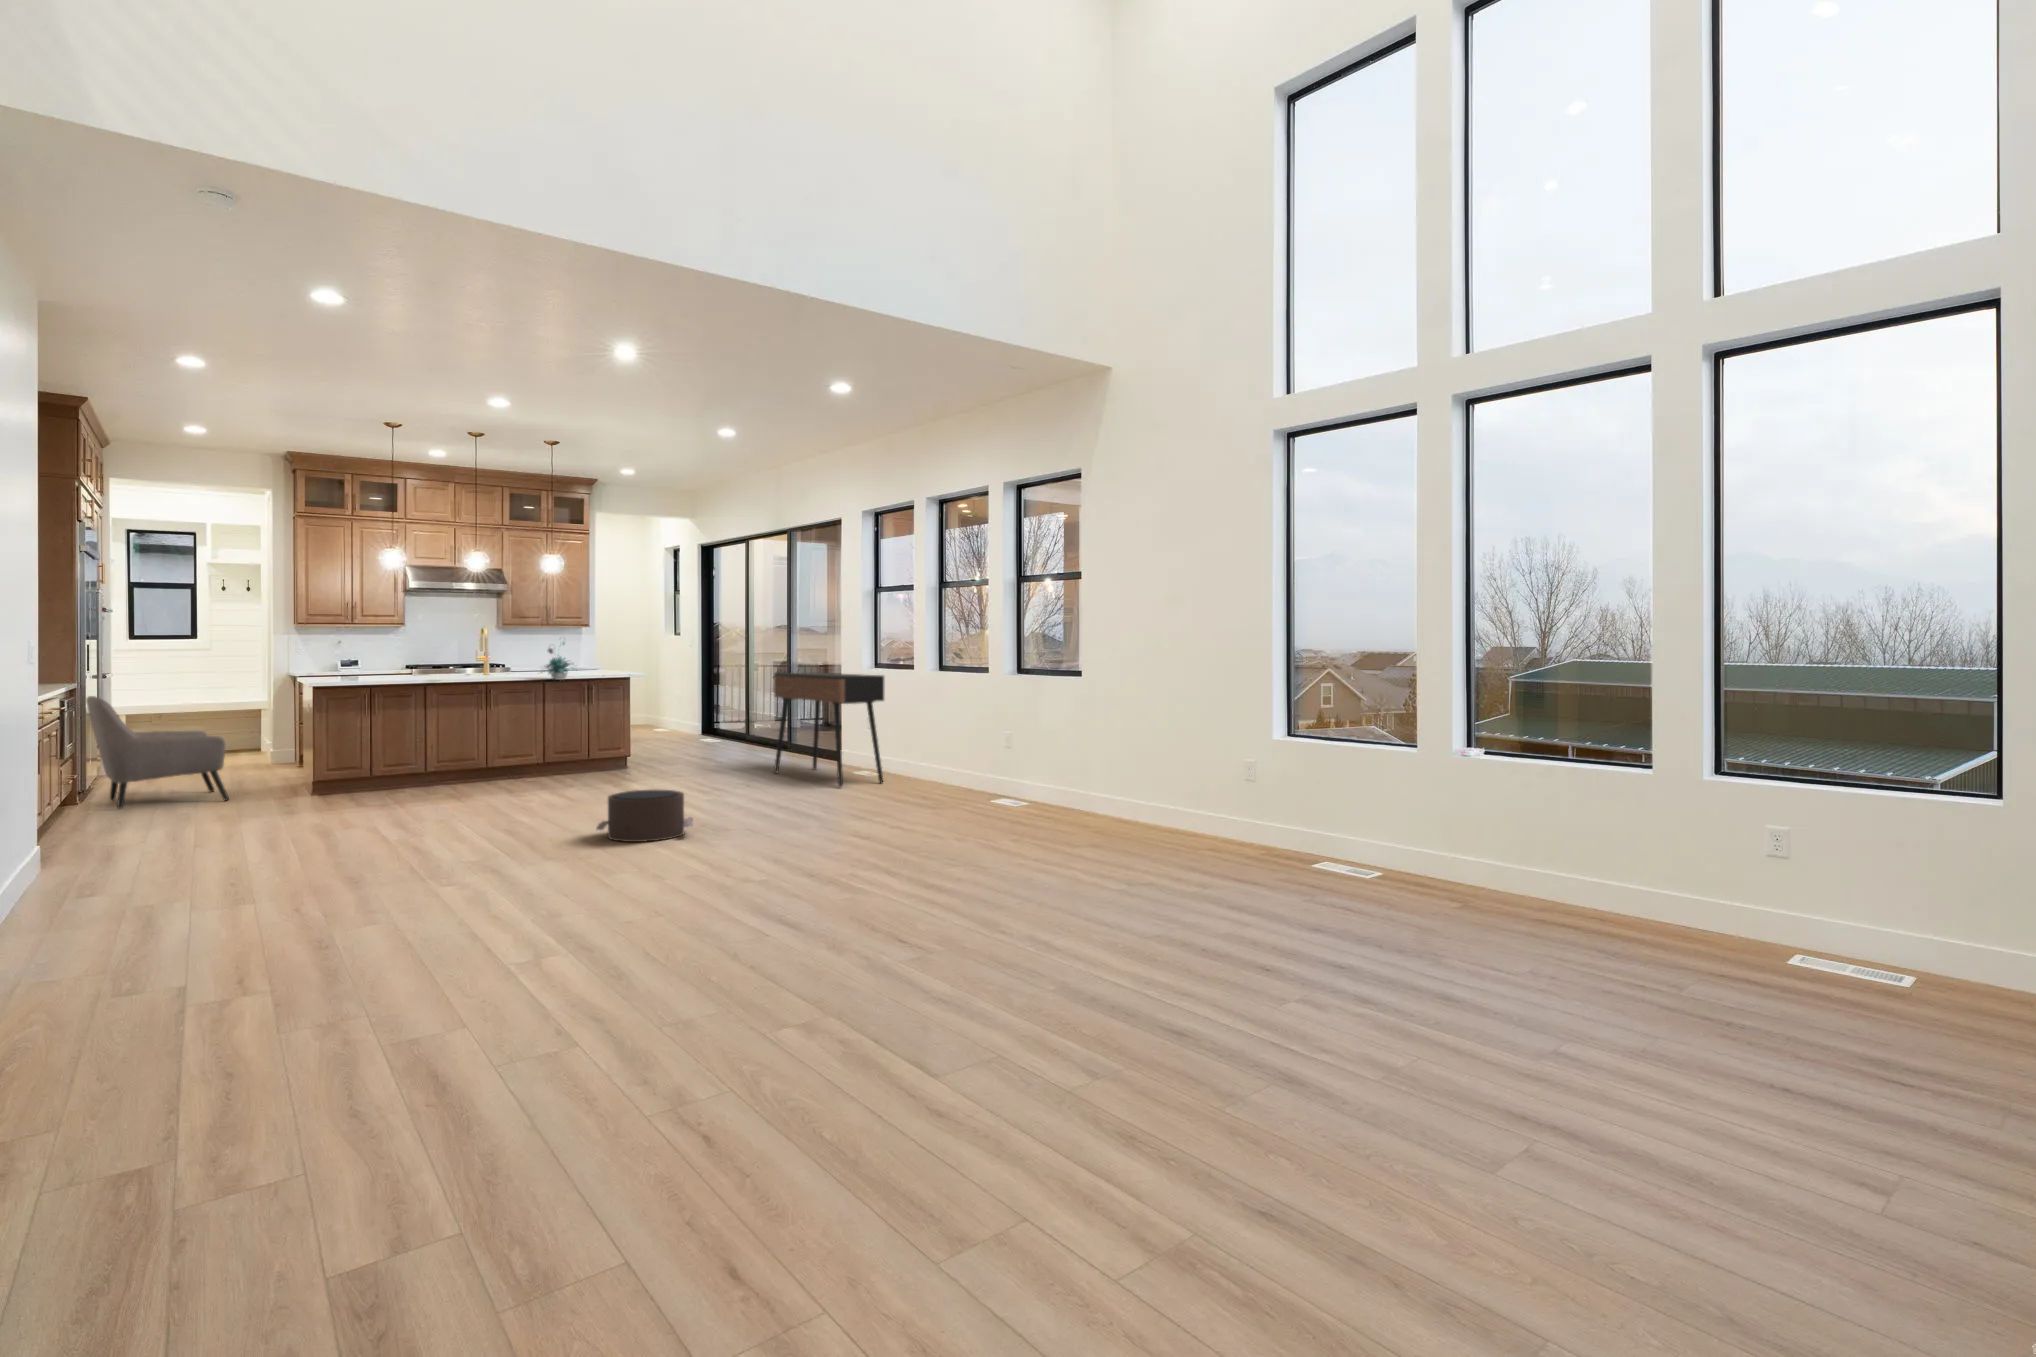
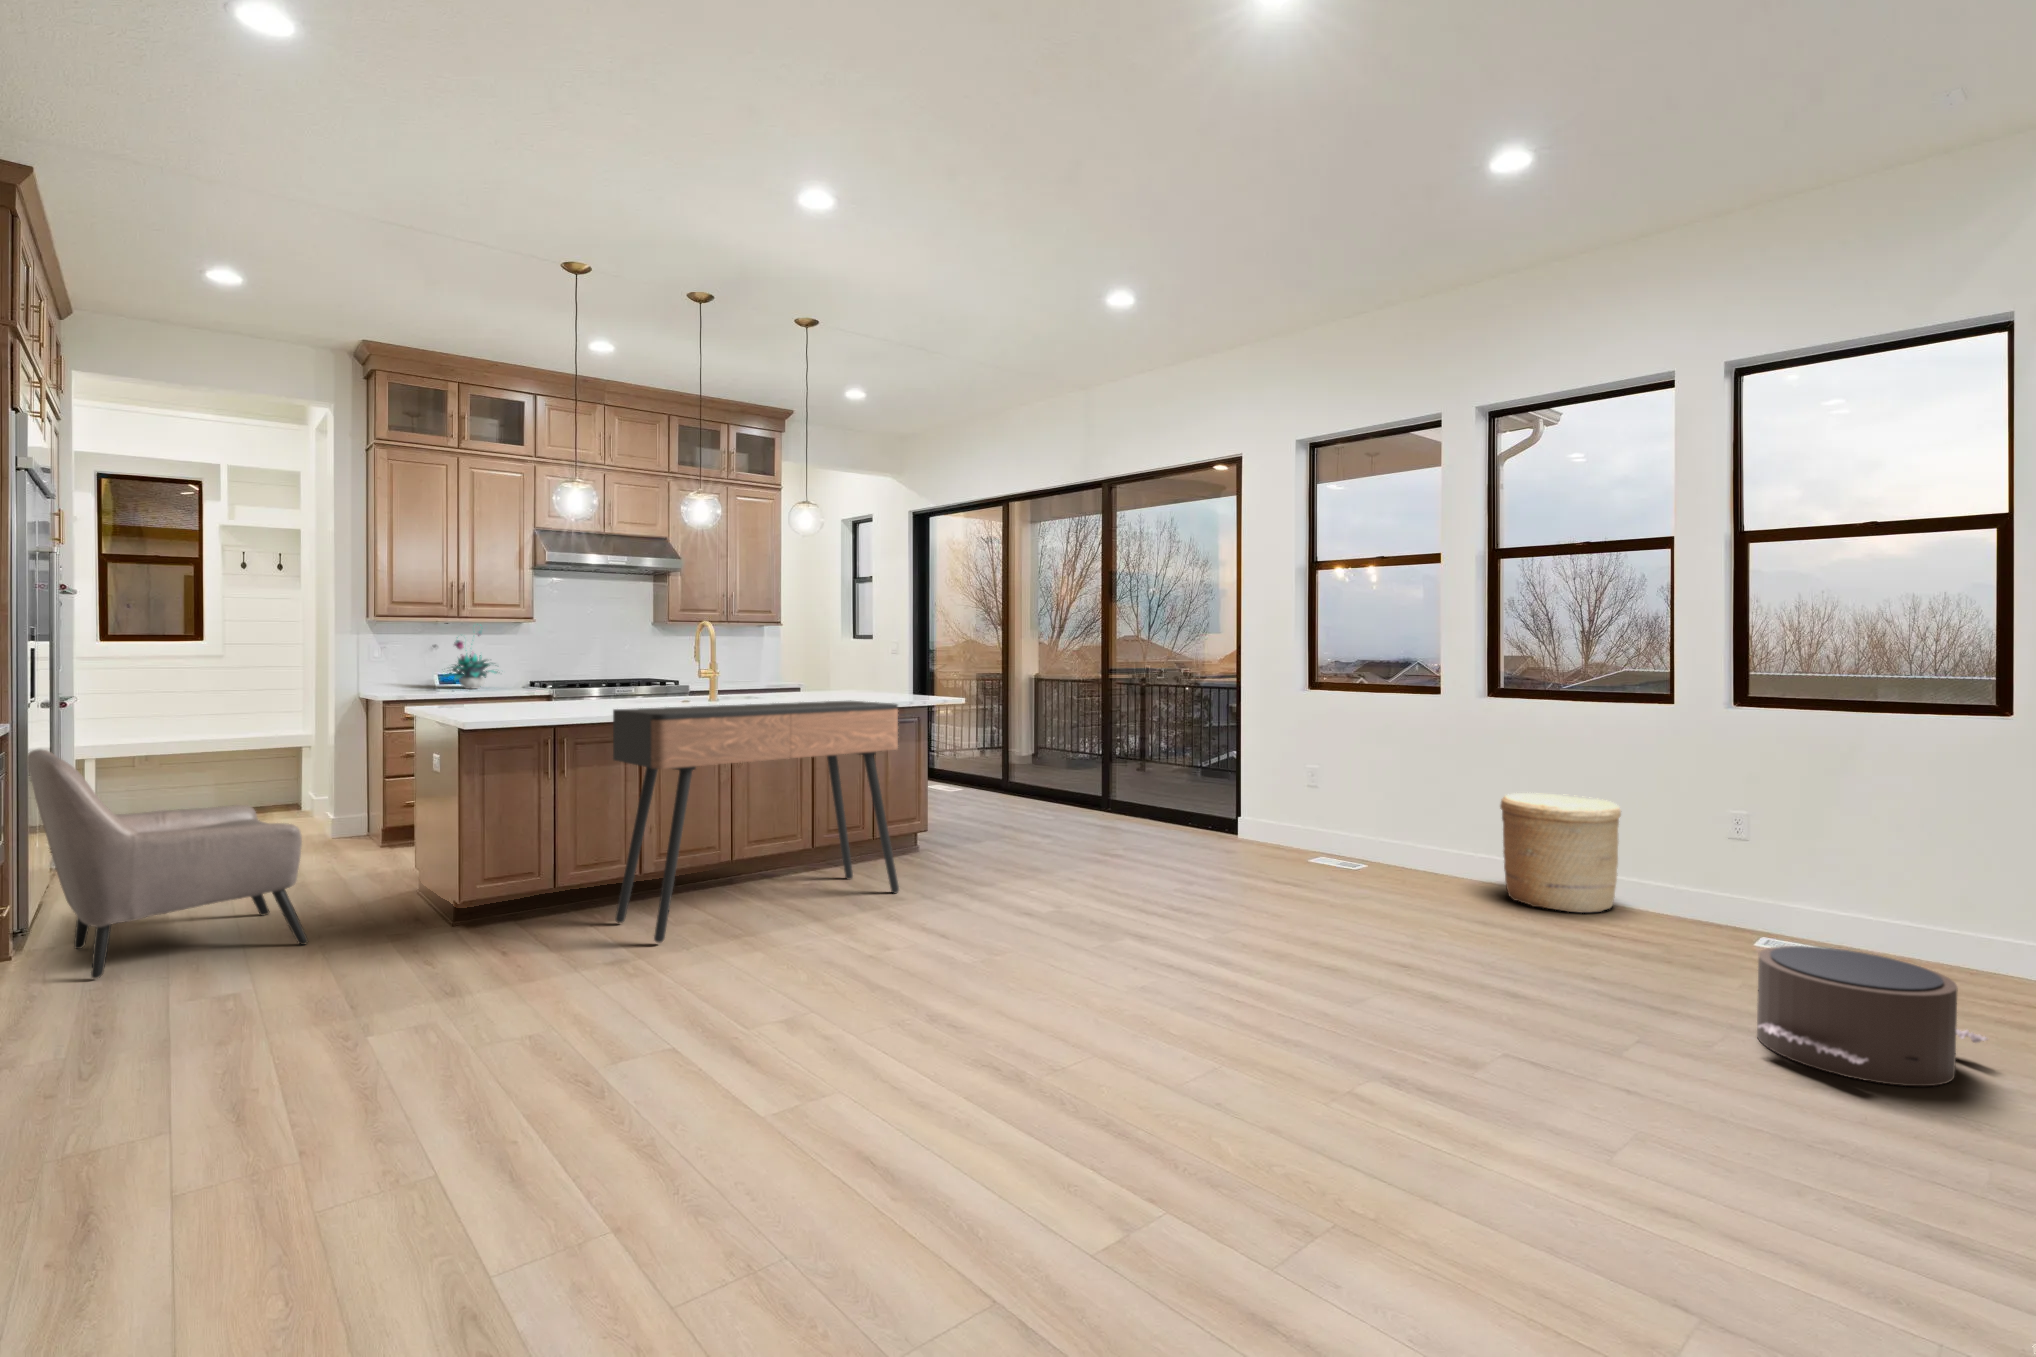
plant: present [541,642,573,680] -> present [443,631,497,689]
console table: present [774,673,884,787] -> present [613,701,899,943]
woven basket: none [916,731,979,796] -> present [1500,793,1621,912]
pouf: present [597,790,693,842] -> present [1757,946,1987,1086]

